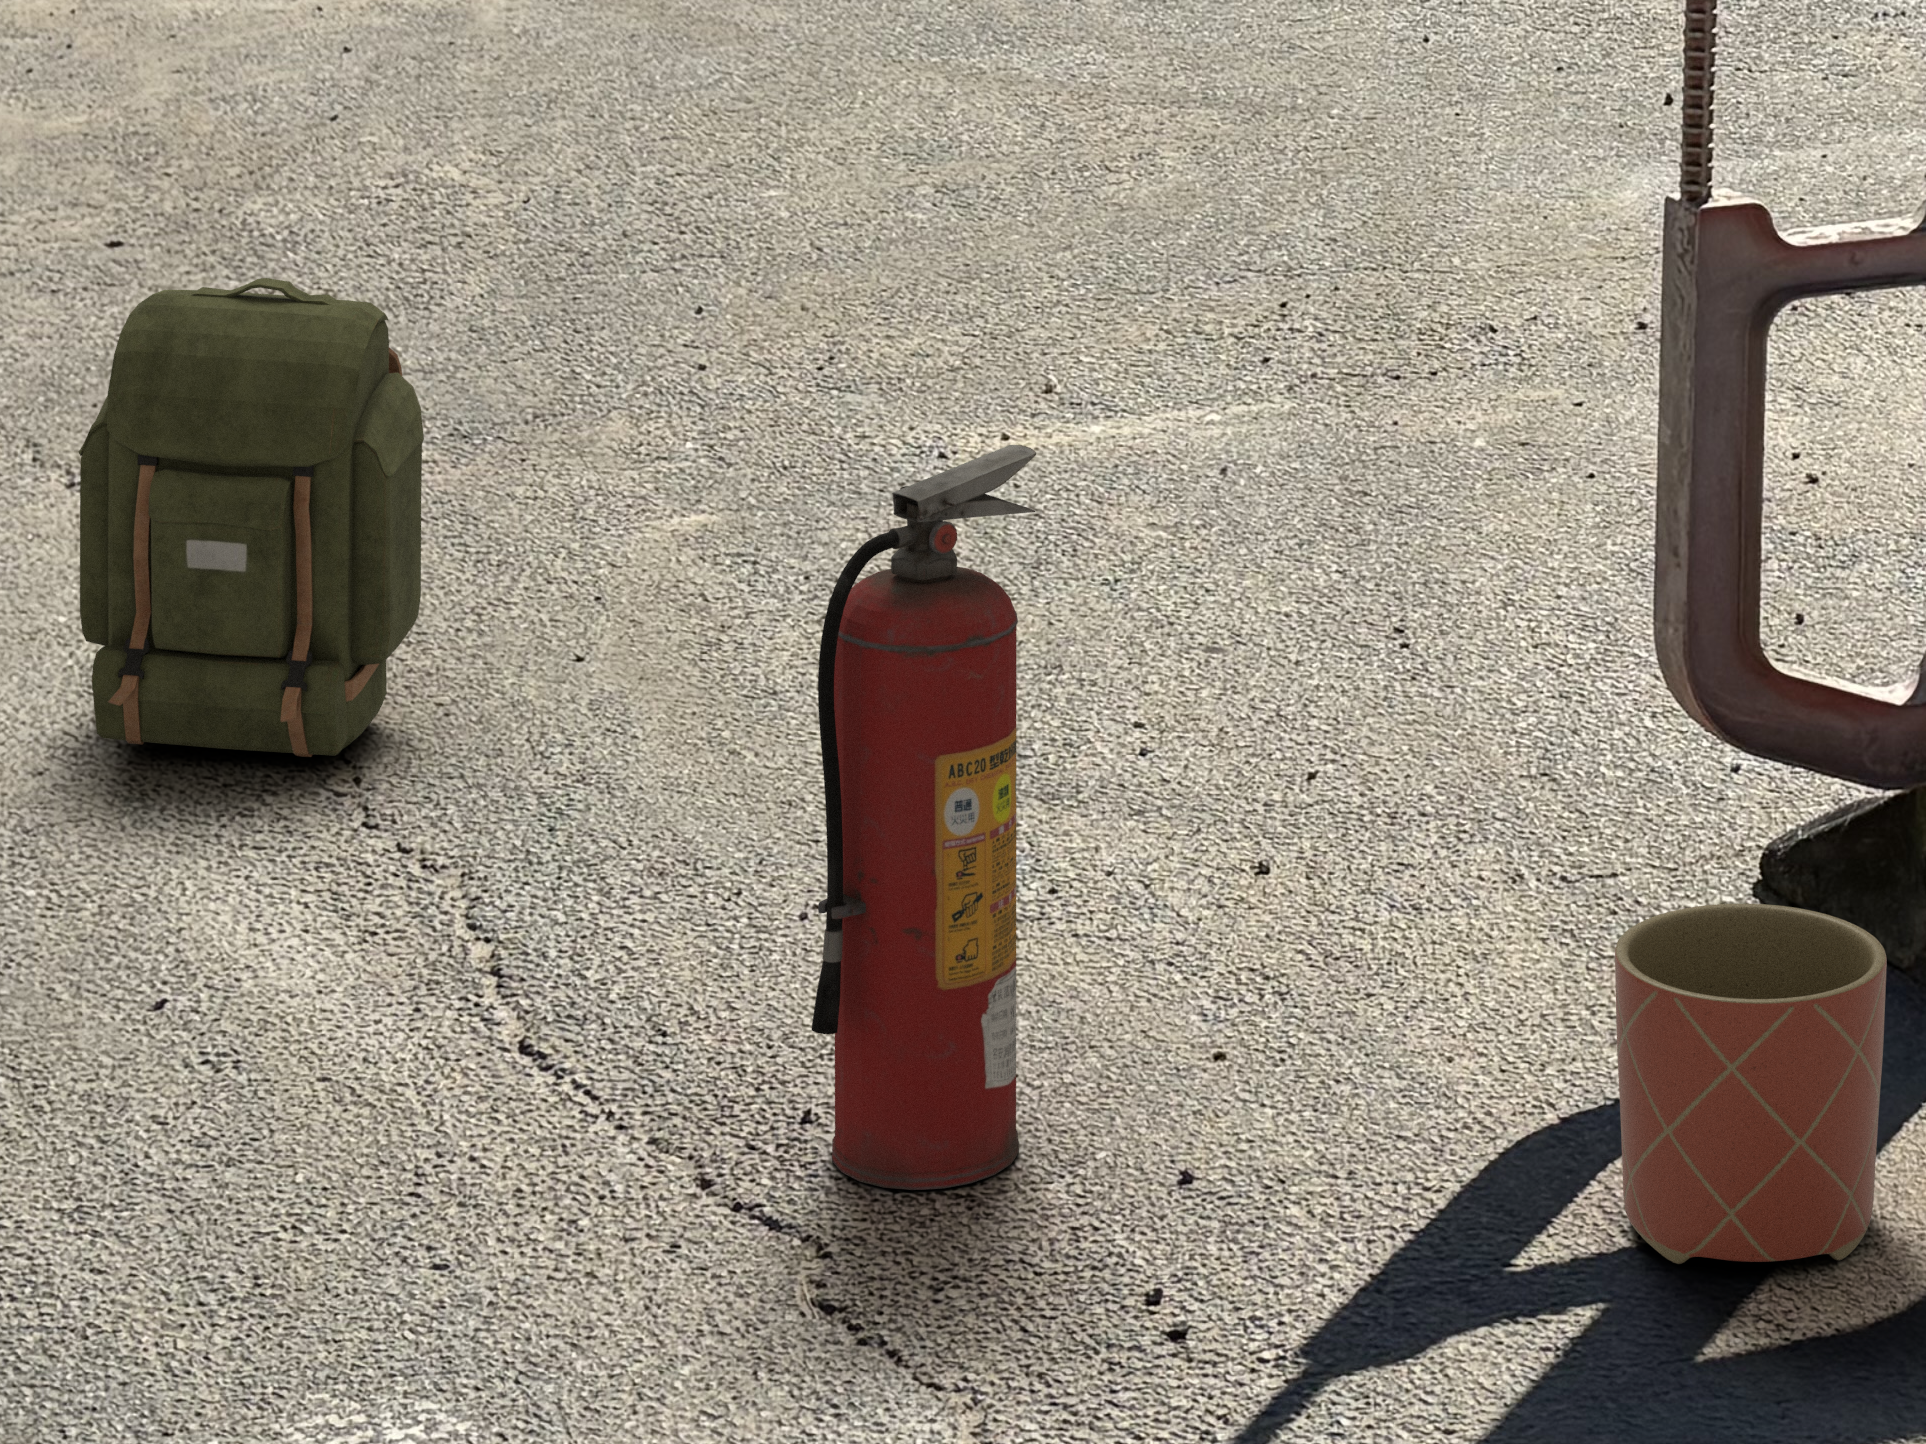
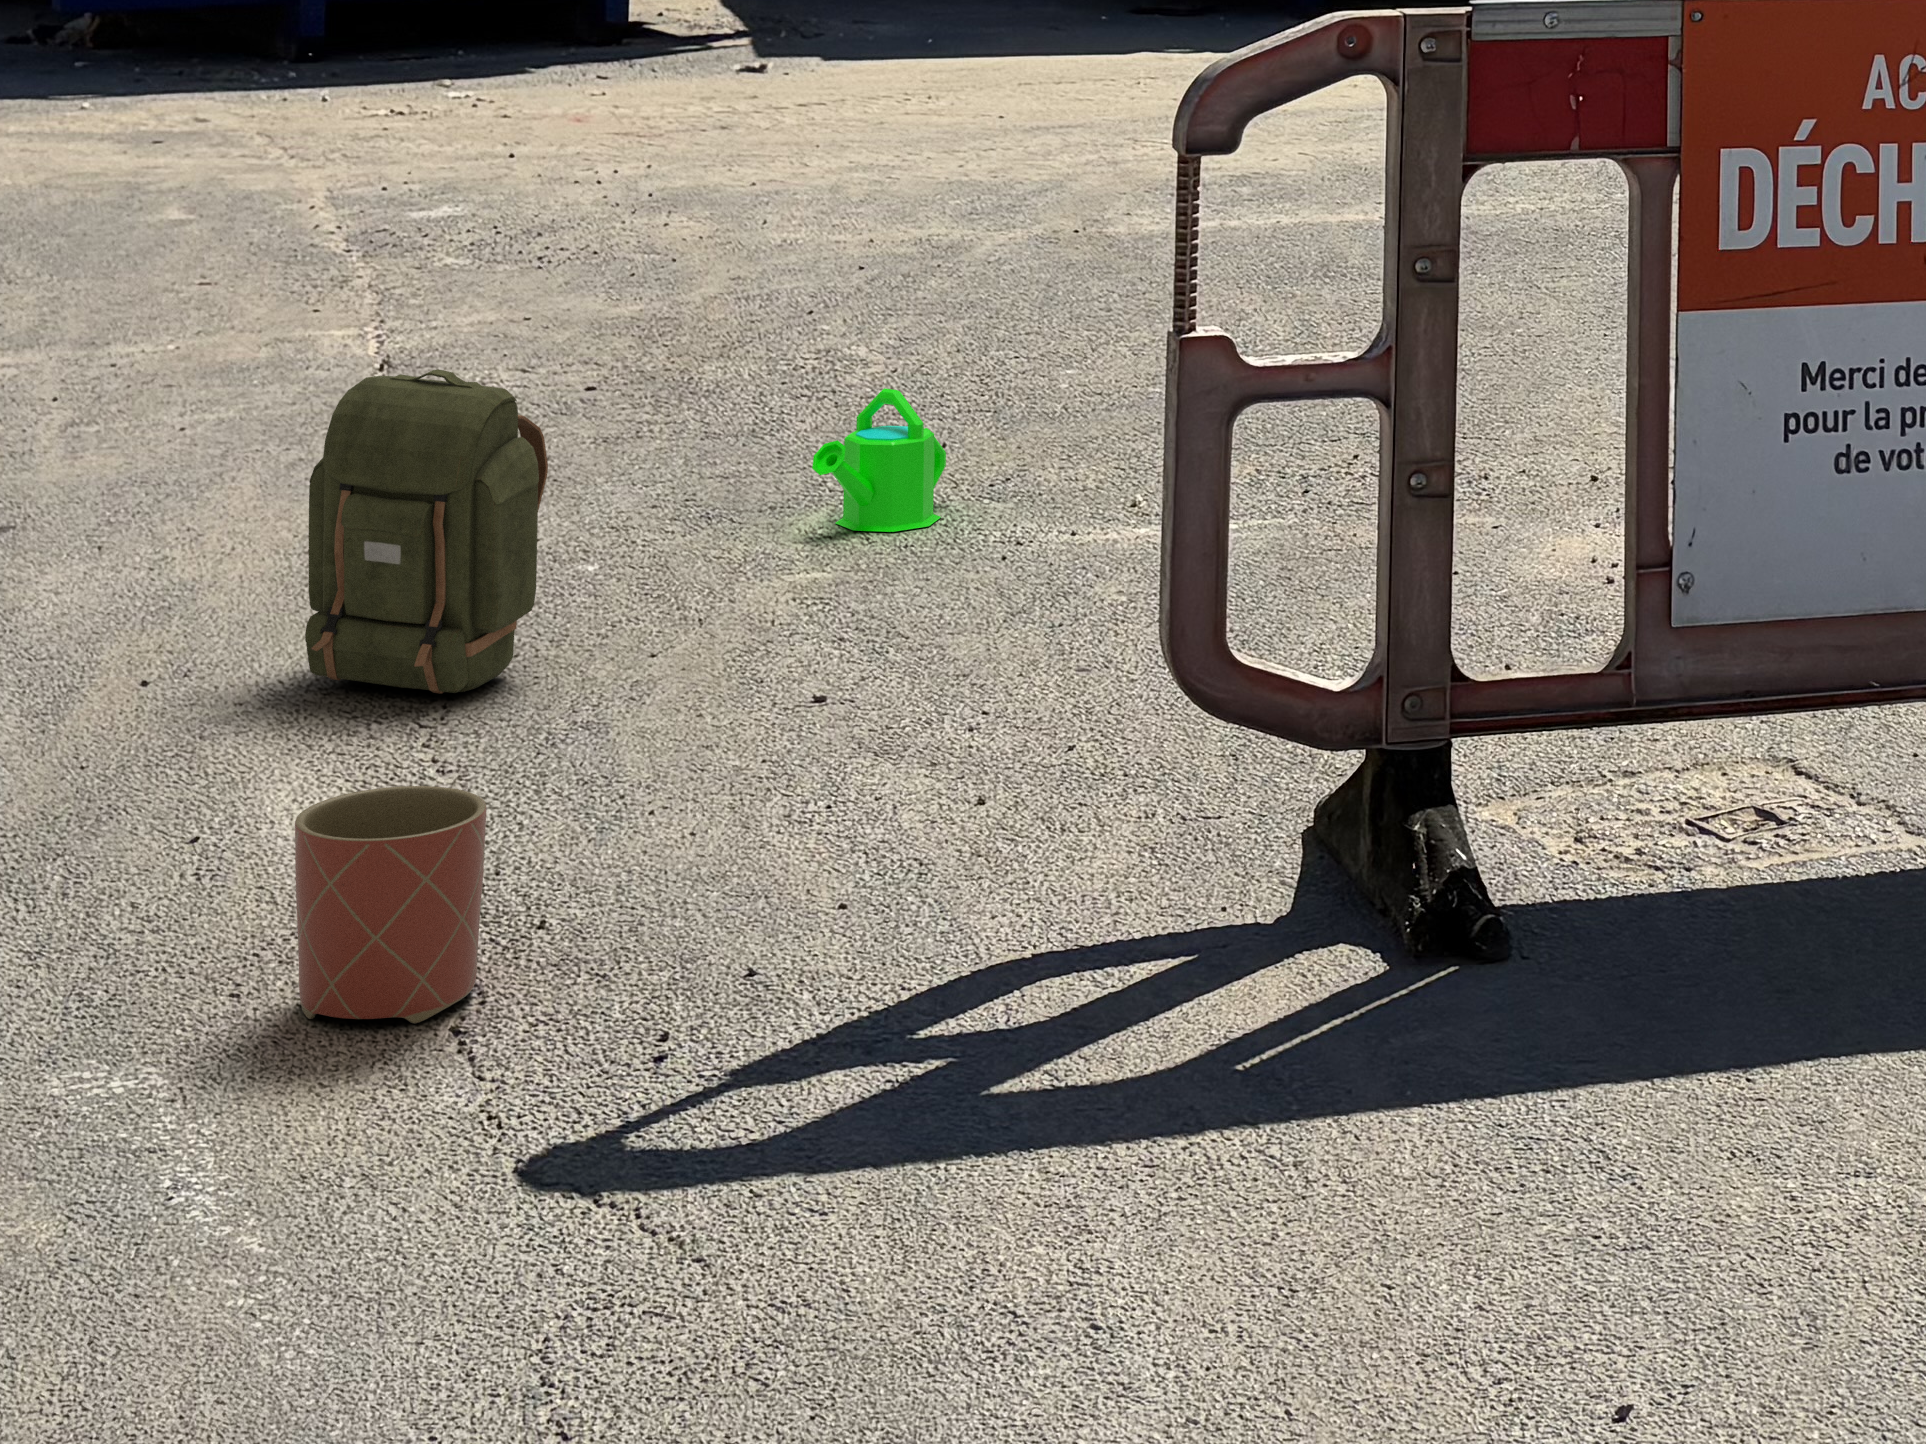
watering can: none [634,254,794,459] -> present [812,388,946,532]
fire extinguisher: present [812,445,1036,1190] -> none [538,467,719,957]
planter: present [1615,904,1887,1264] -> present [295,786,487,1024]

